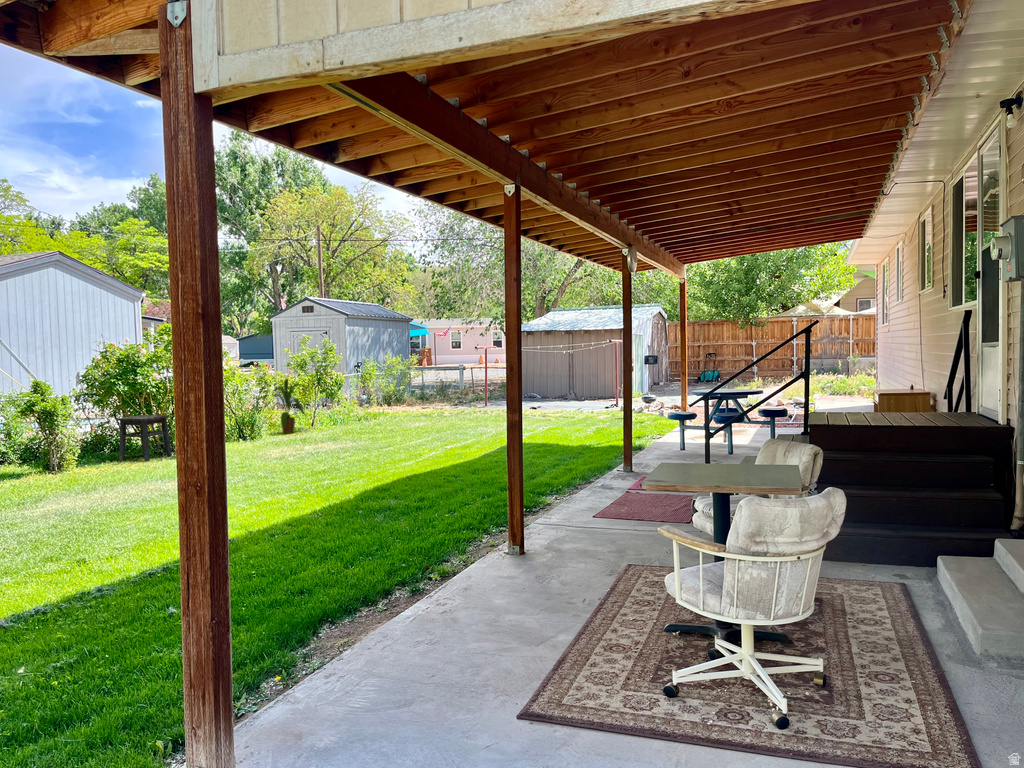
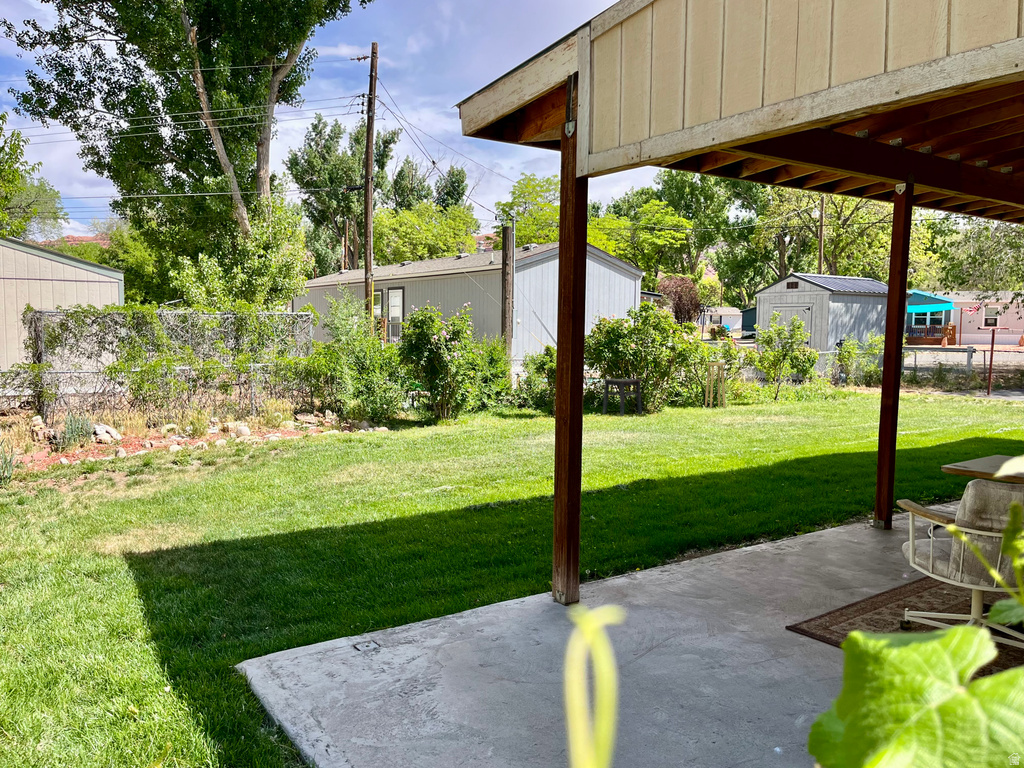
house plant: present [272,379,306,434] -> none [733,353,769,405]
stool: none [241,390,265,441] -> present [705,362,726,408]

